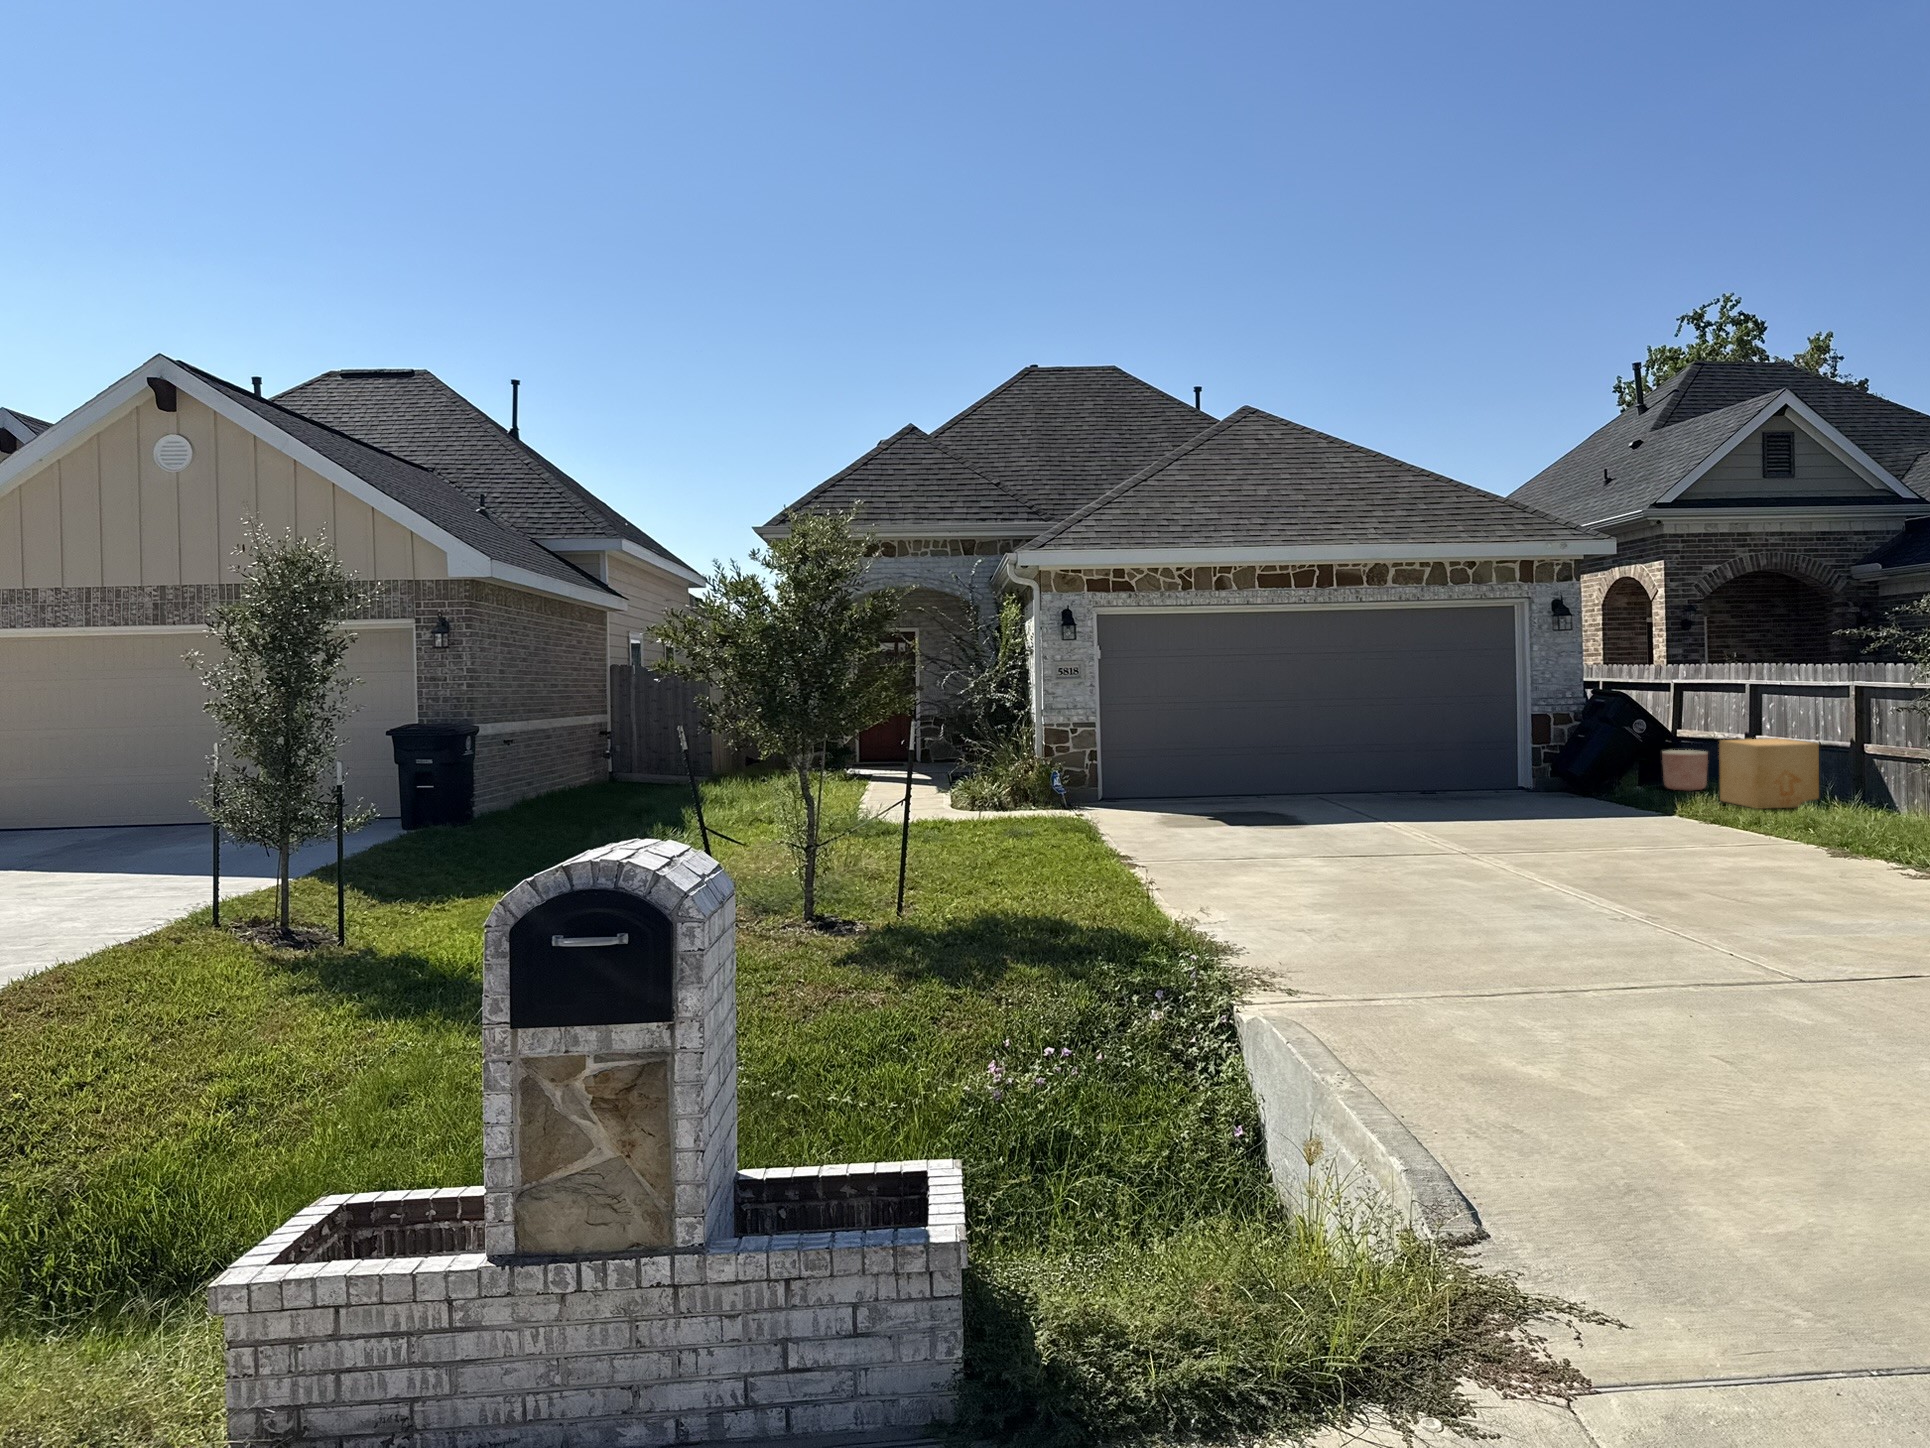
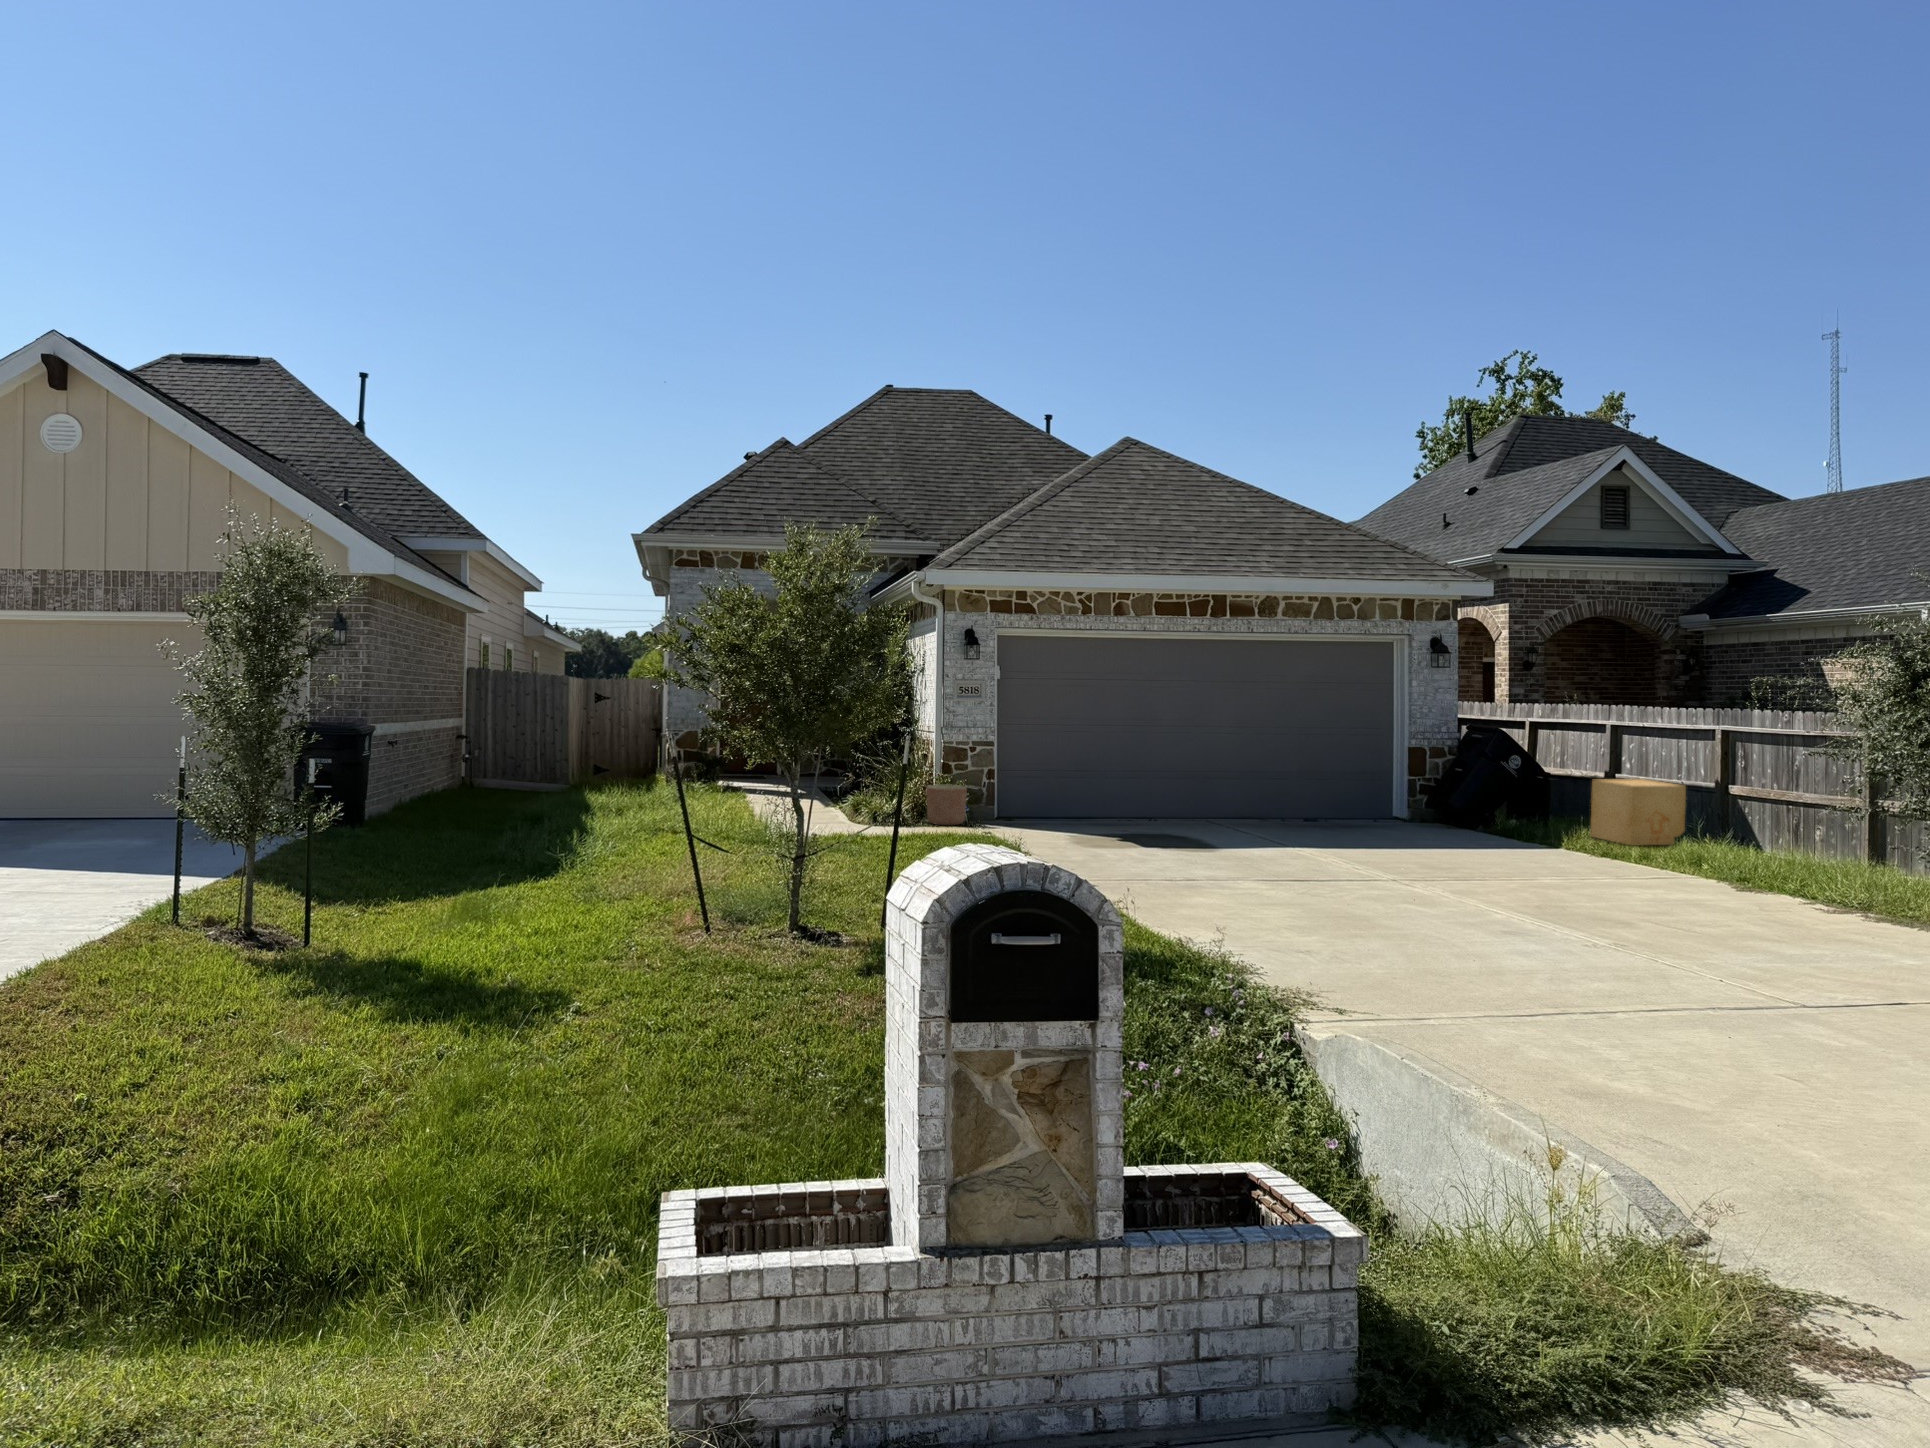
planter: present [1662,750,1708,791] -> present [926,784,967,825]

